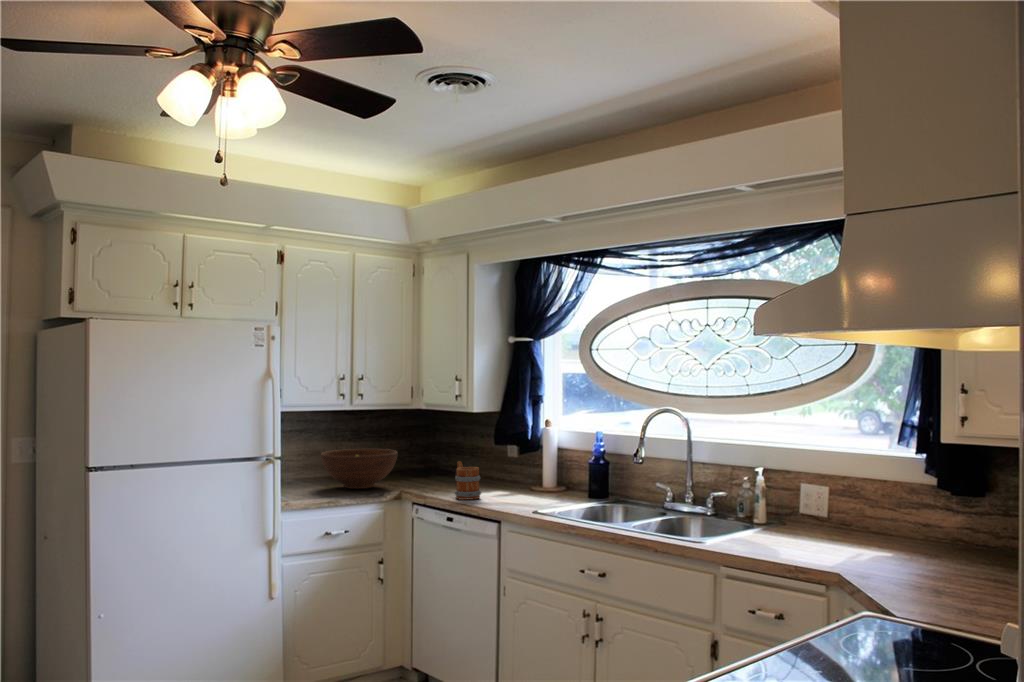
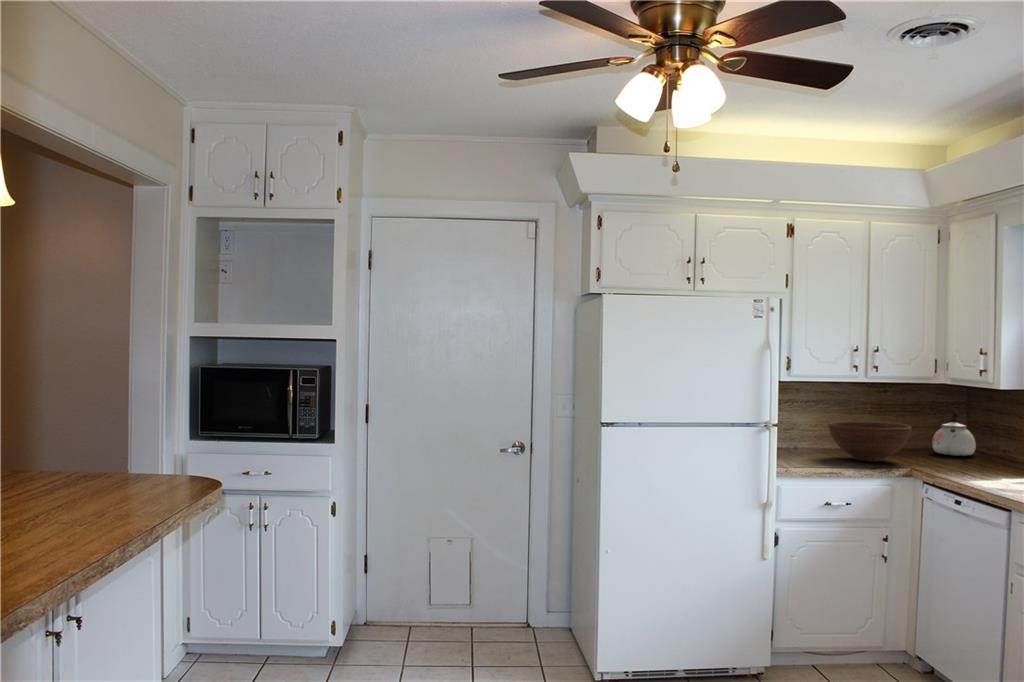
kettle: none [404,432,439,475] -> present [932,410,976,456]
mug: present [455,461,481,500] -> none [966,442,999,484]

